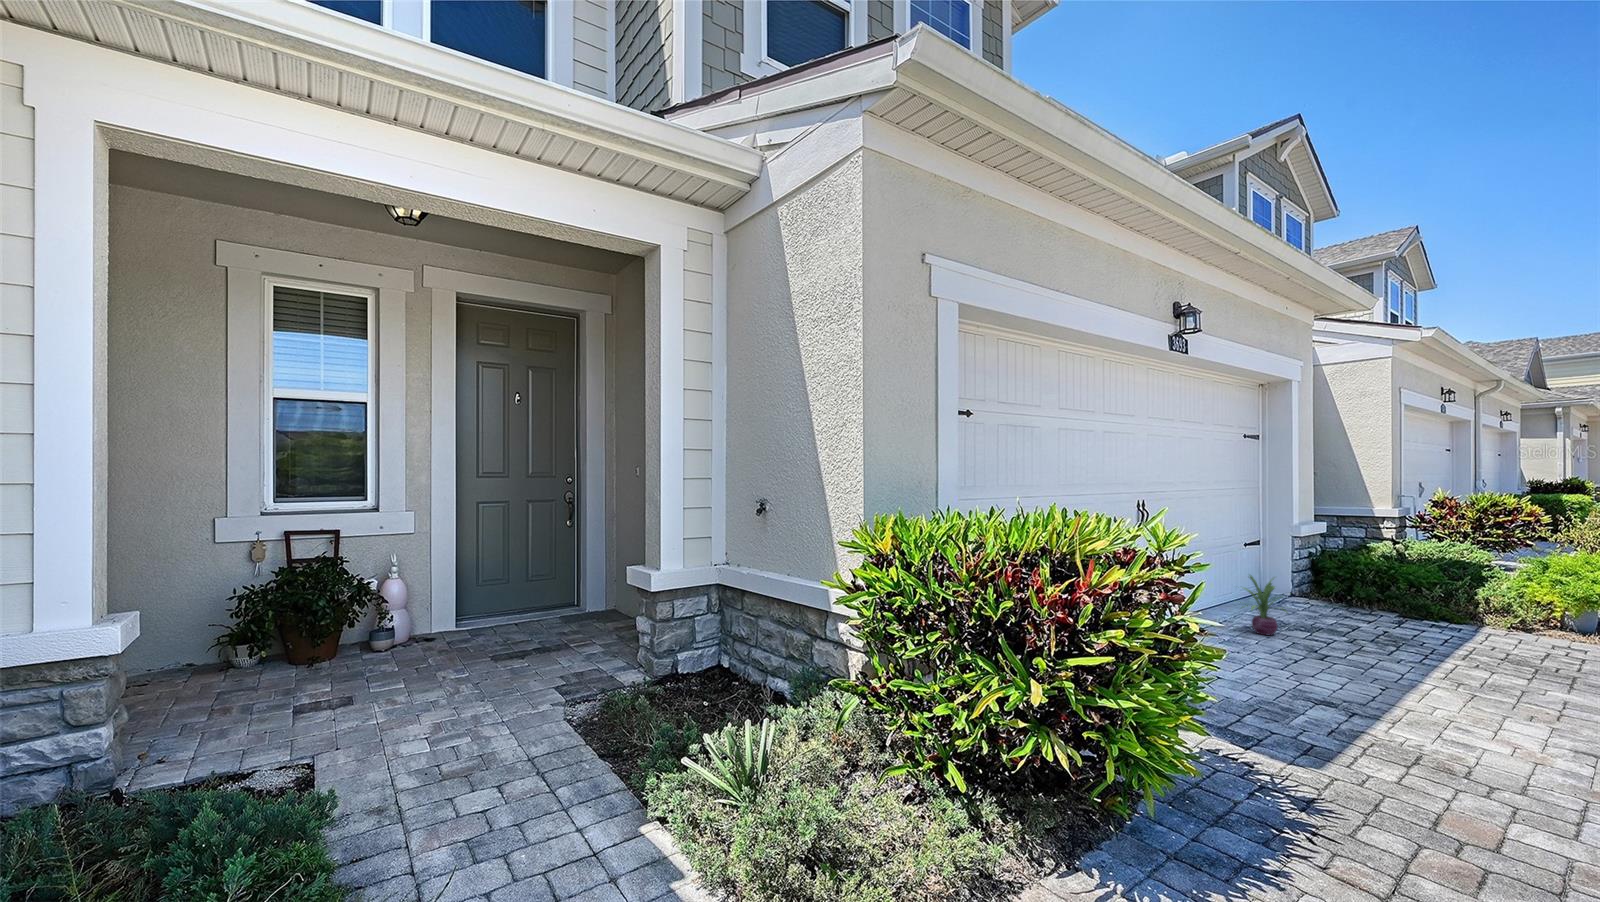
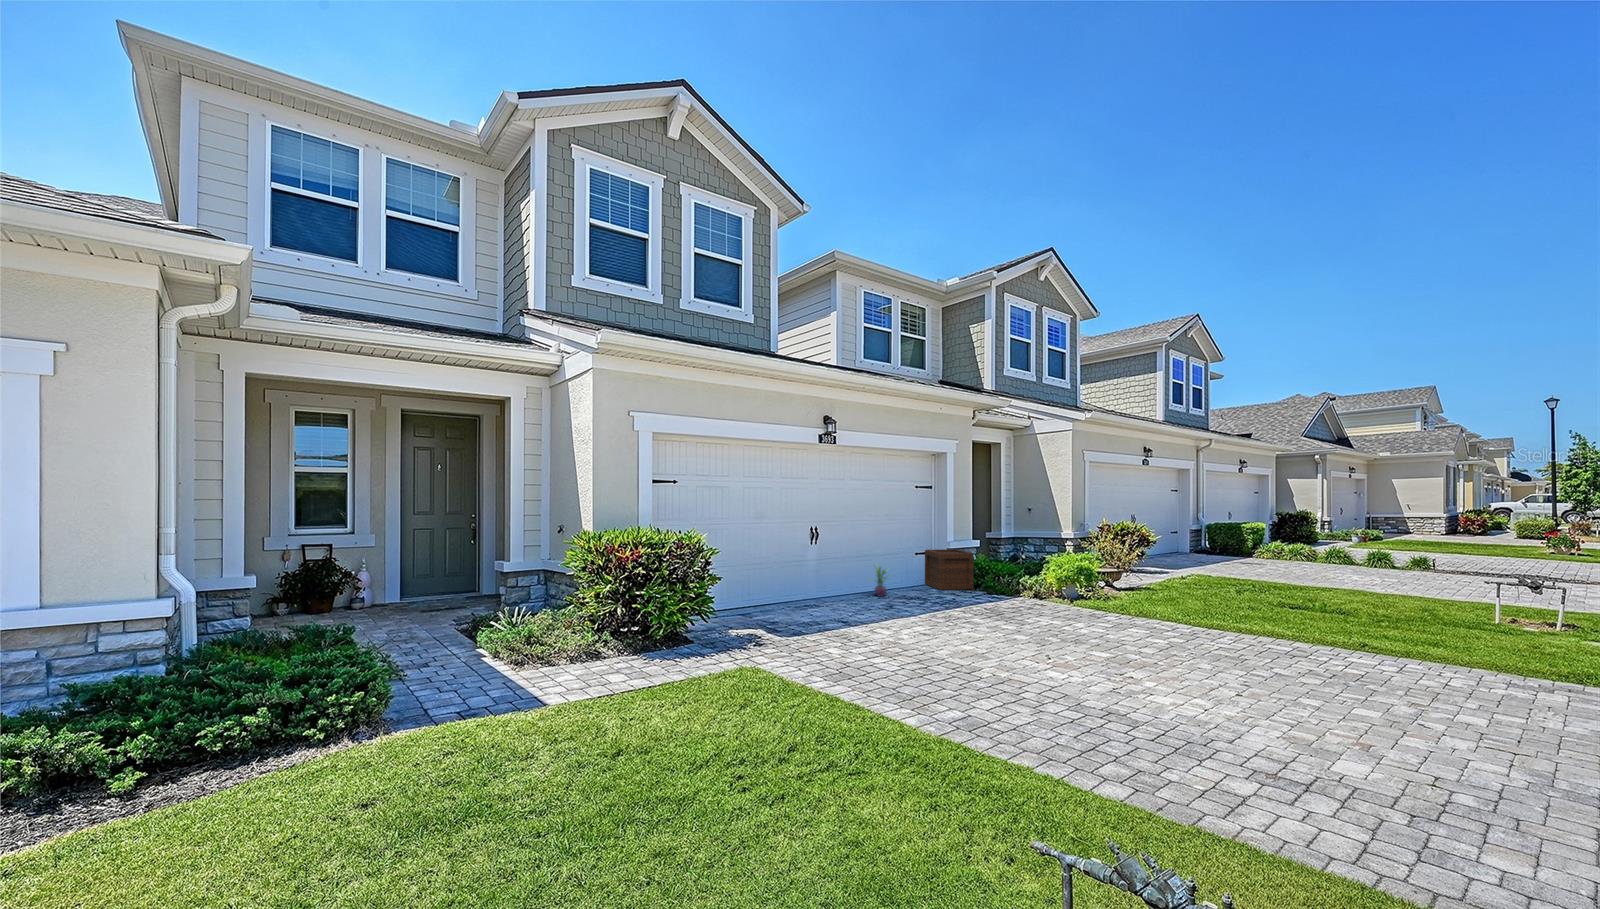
wooden crate: none [1285,553,1395,623] -> present [925,549,974,590]

